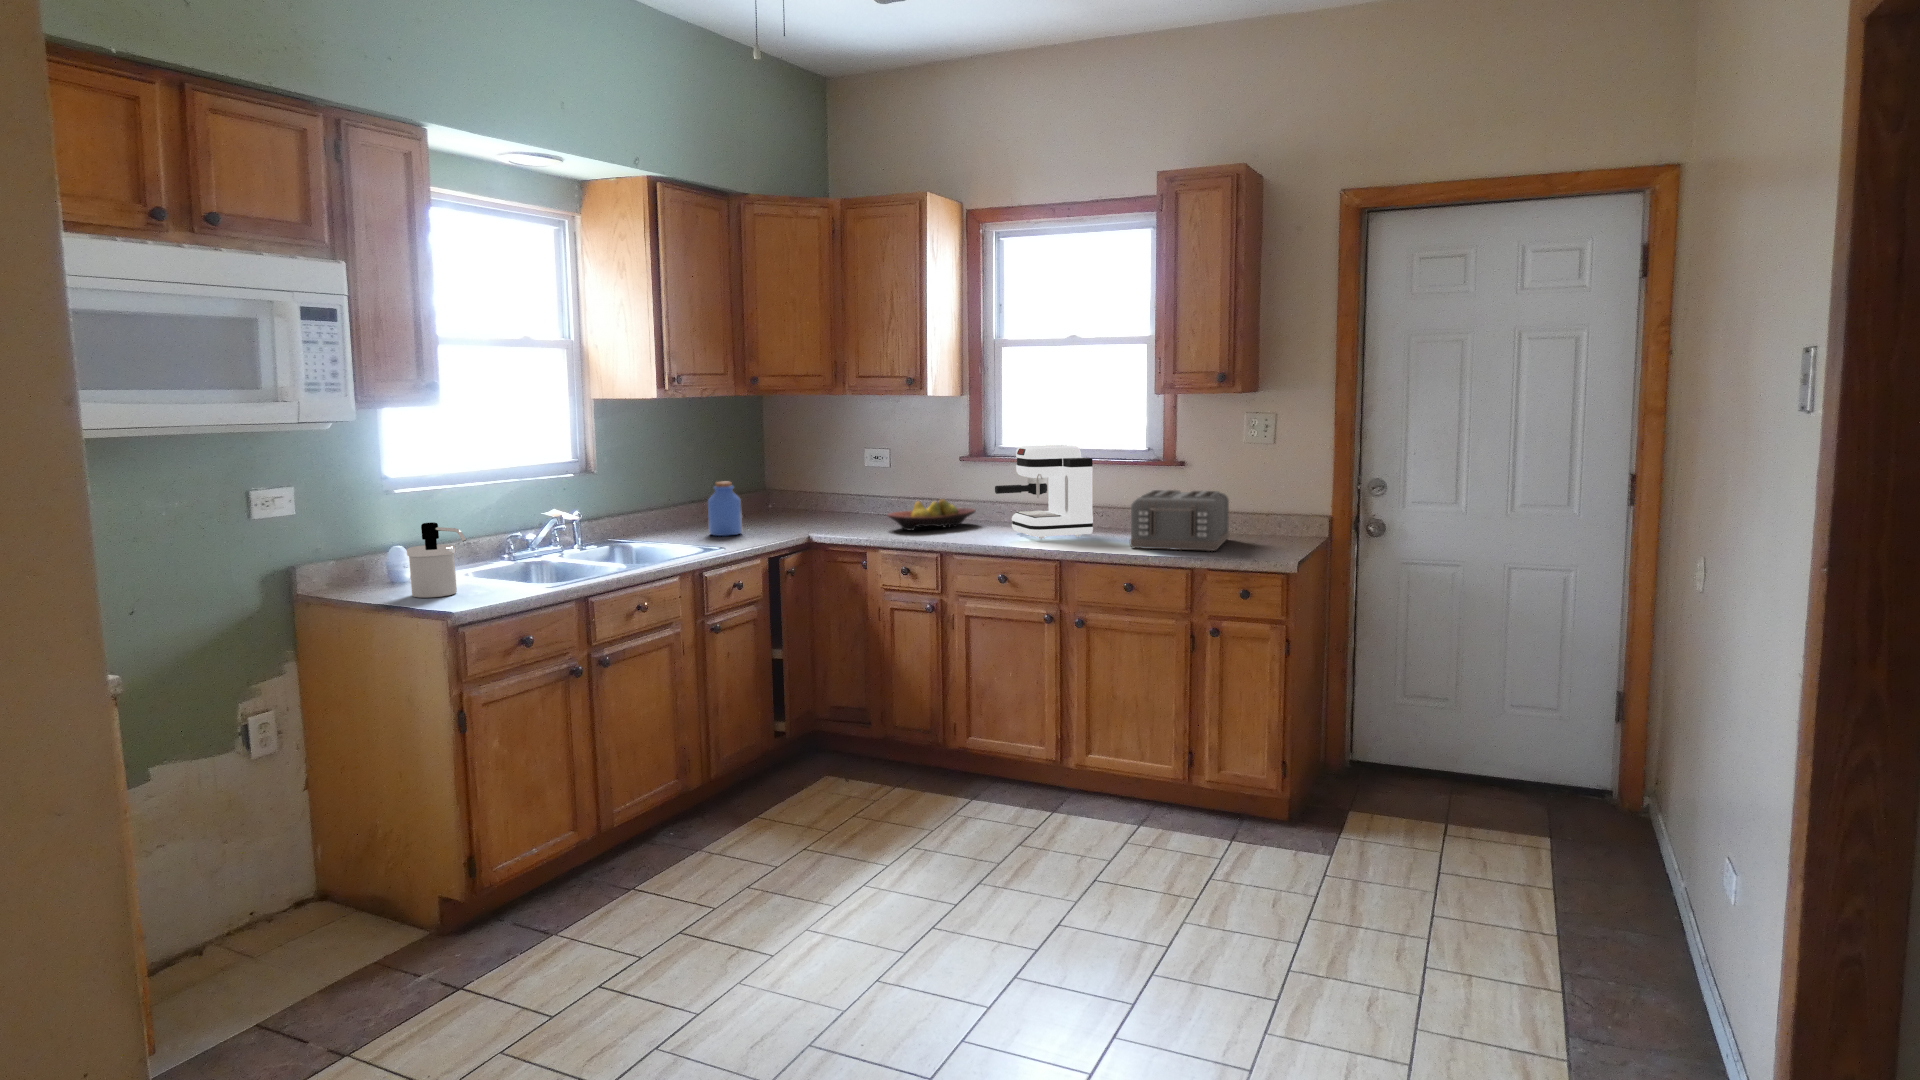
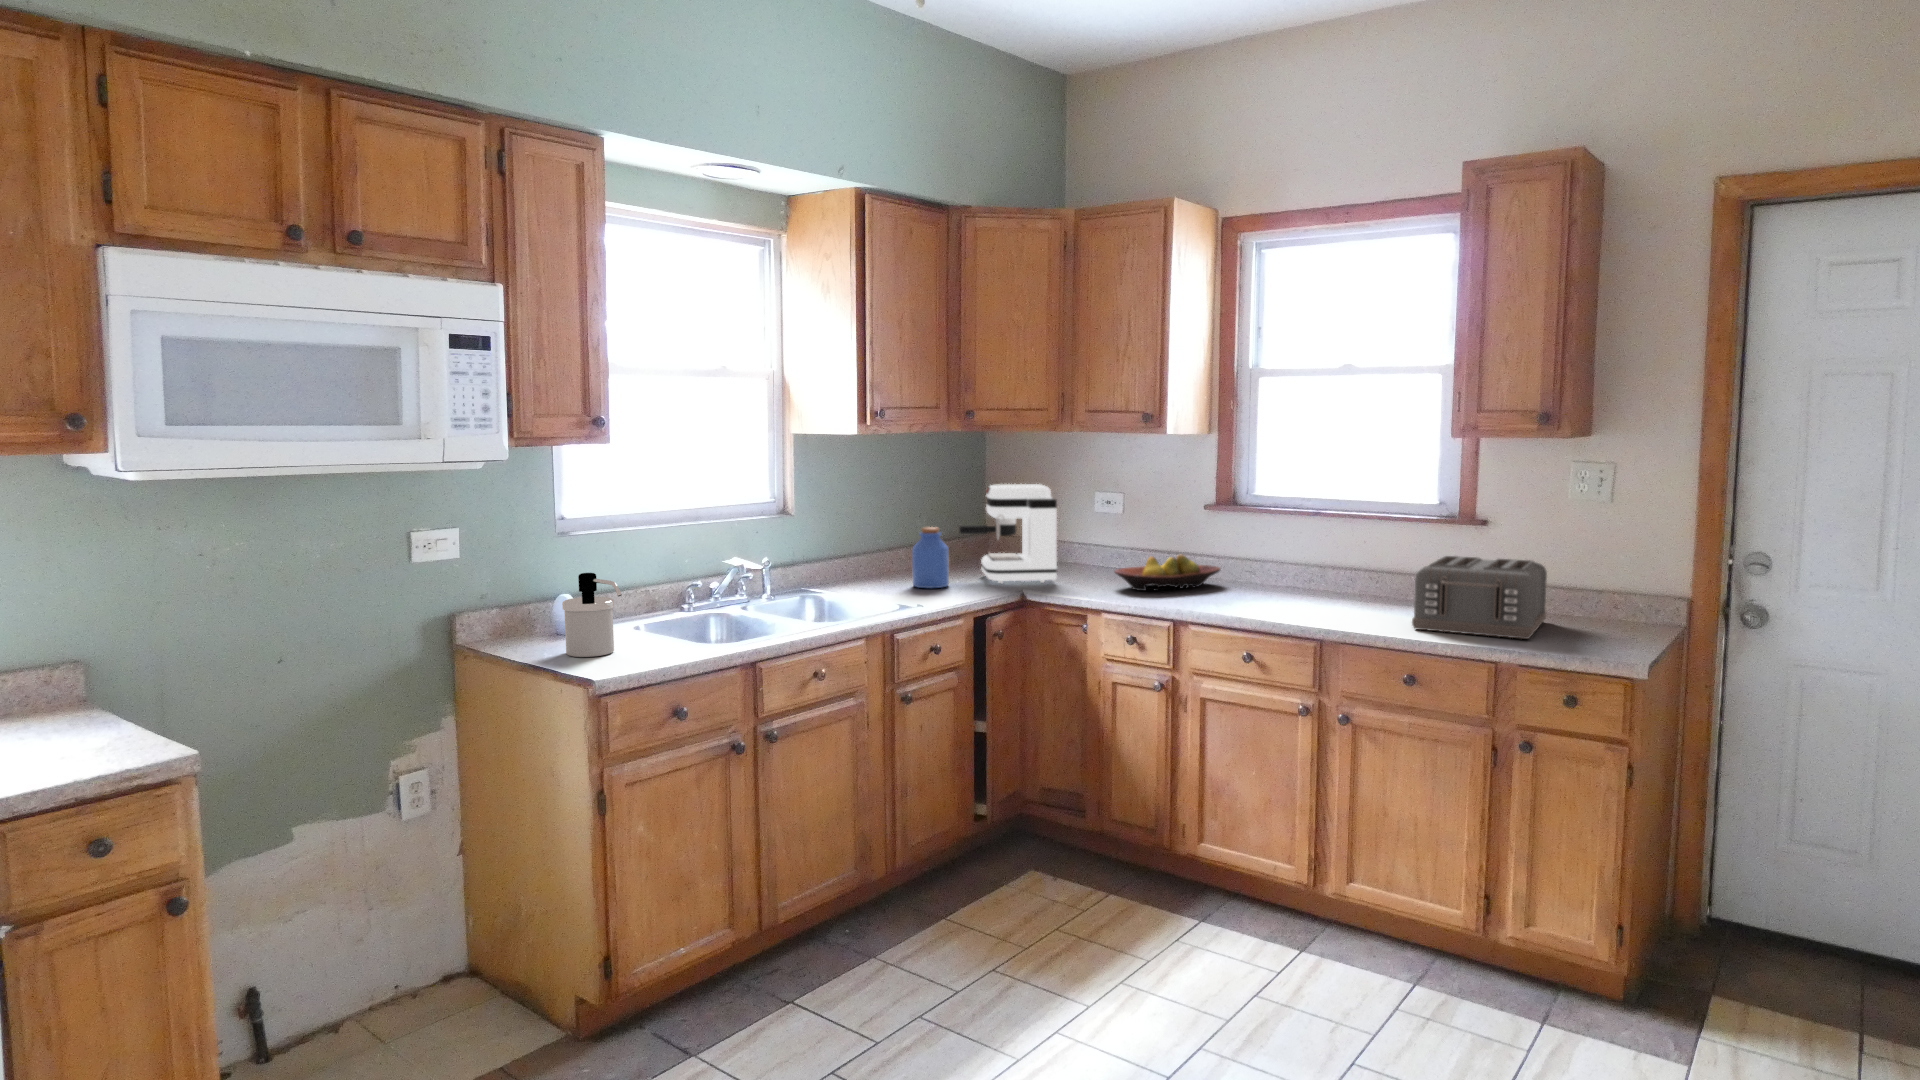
coffee maker: present [995,445,1093,539] -> present [959,484,1057,583]

